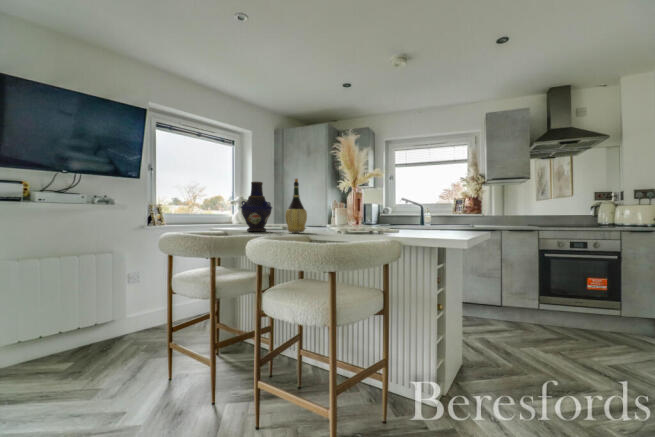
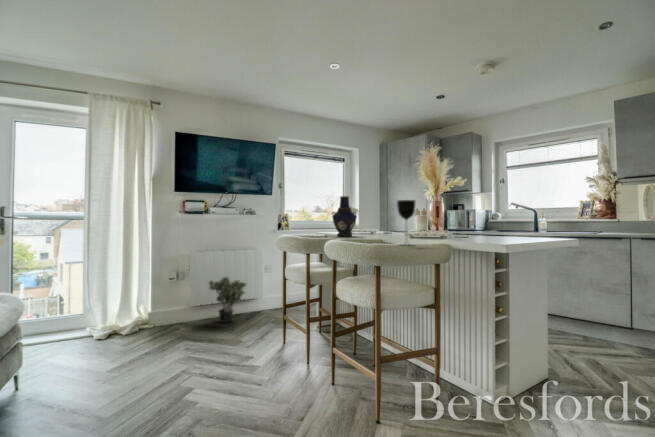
wine bottle: present [285,179,307,233] -> none [362,193,380,237]
wine glass: none [361,184,384,241] -> present [397,200,415,245]
potted plant: none [29,293,101,363] -> present [209,277,246,323]

